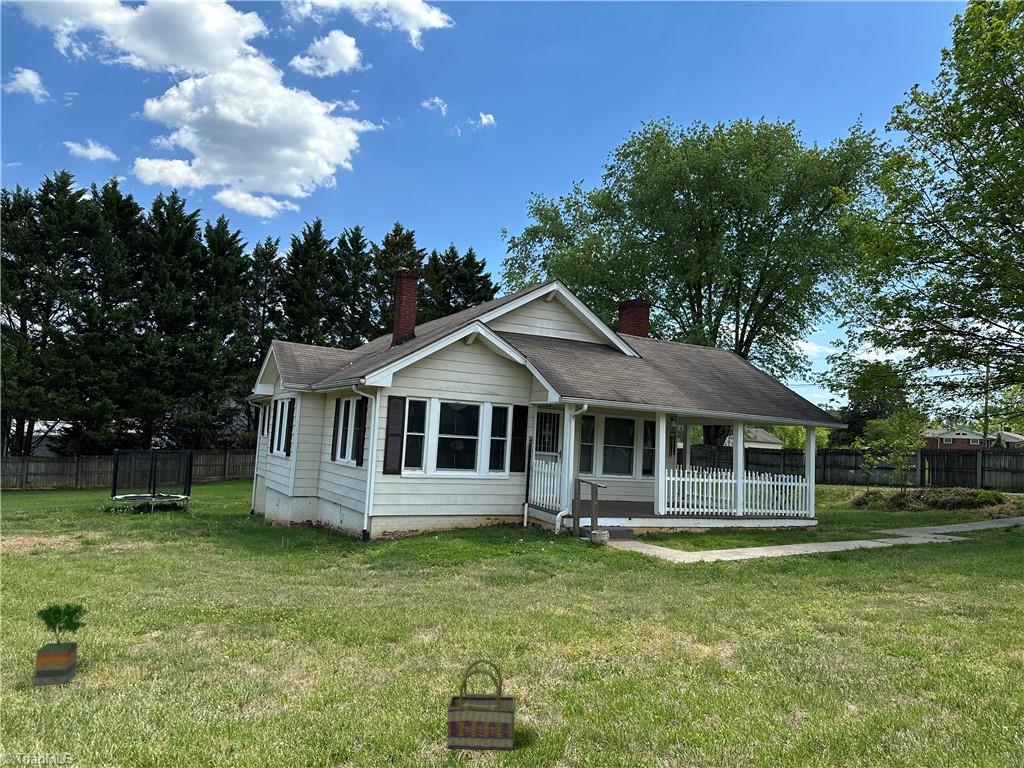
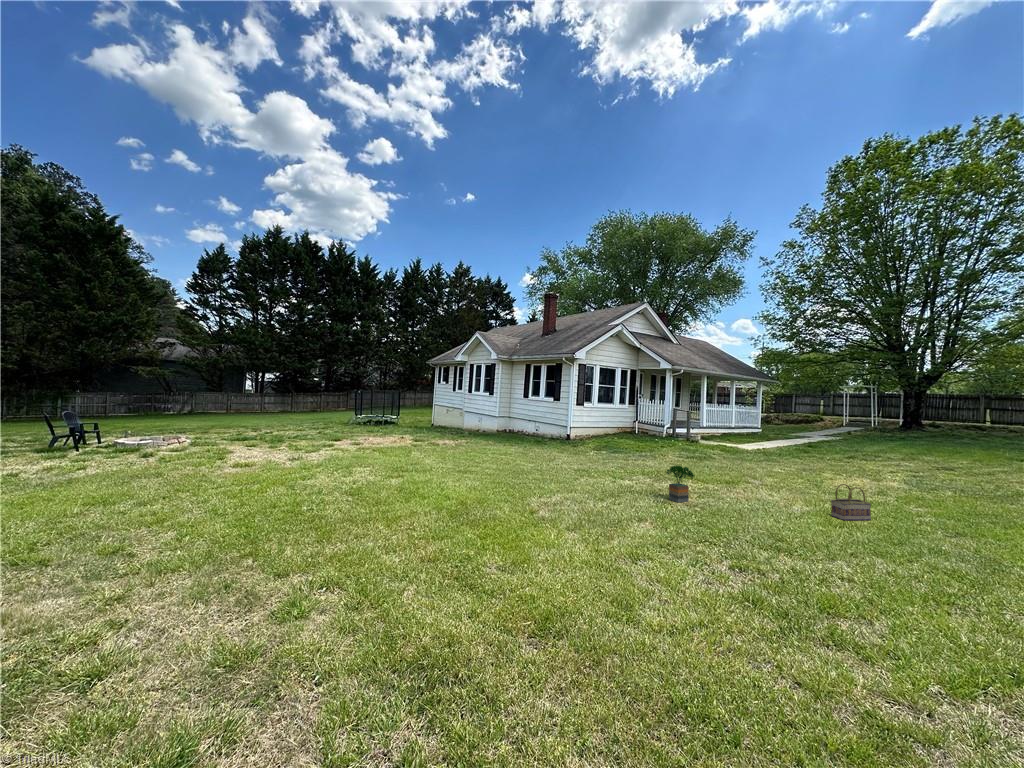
basket: present [447,659,516,750] -> present [831,484,871,521]

